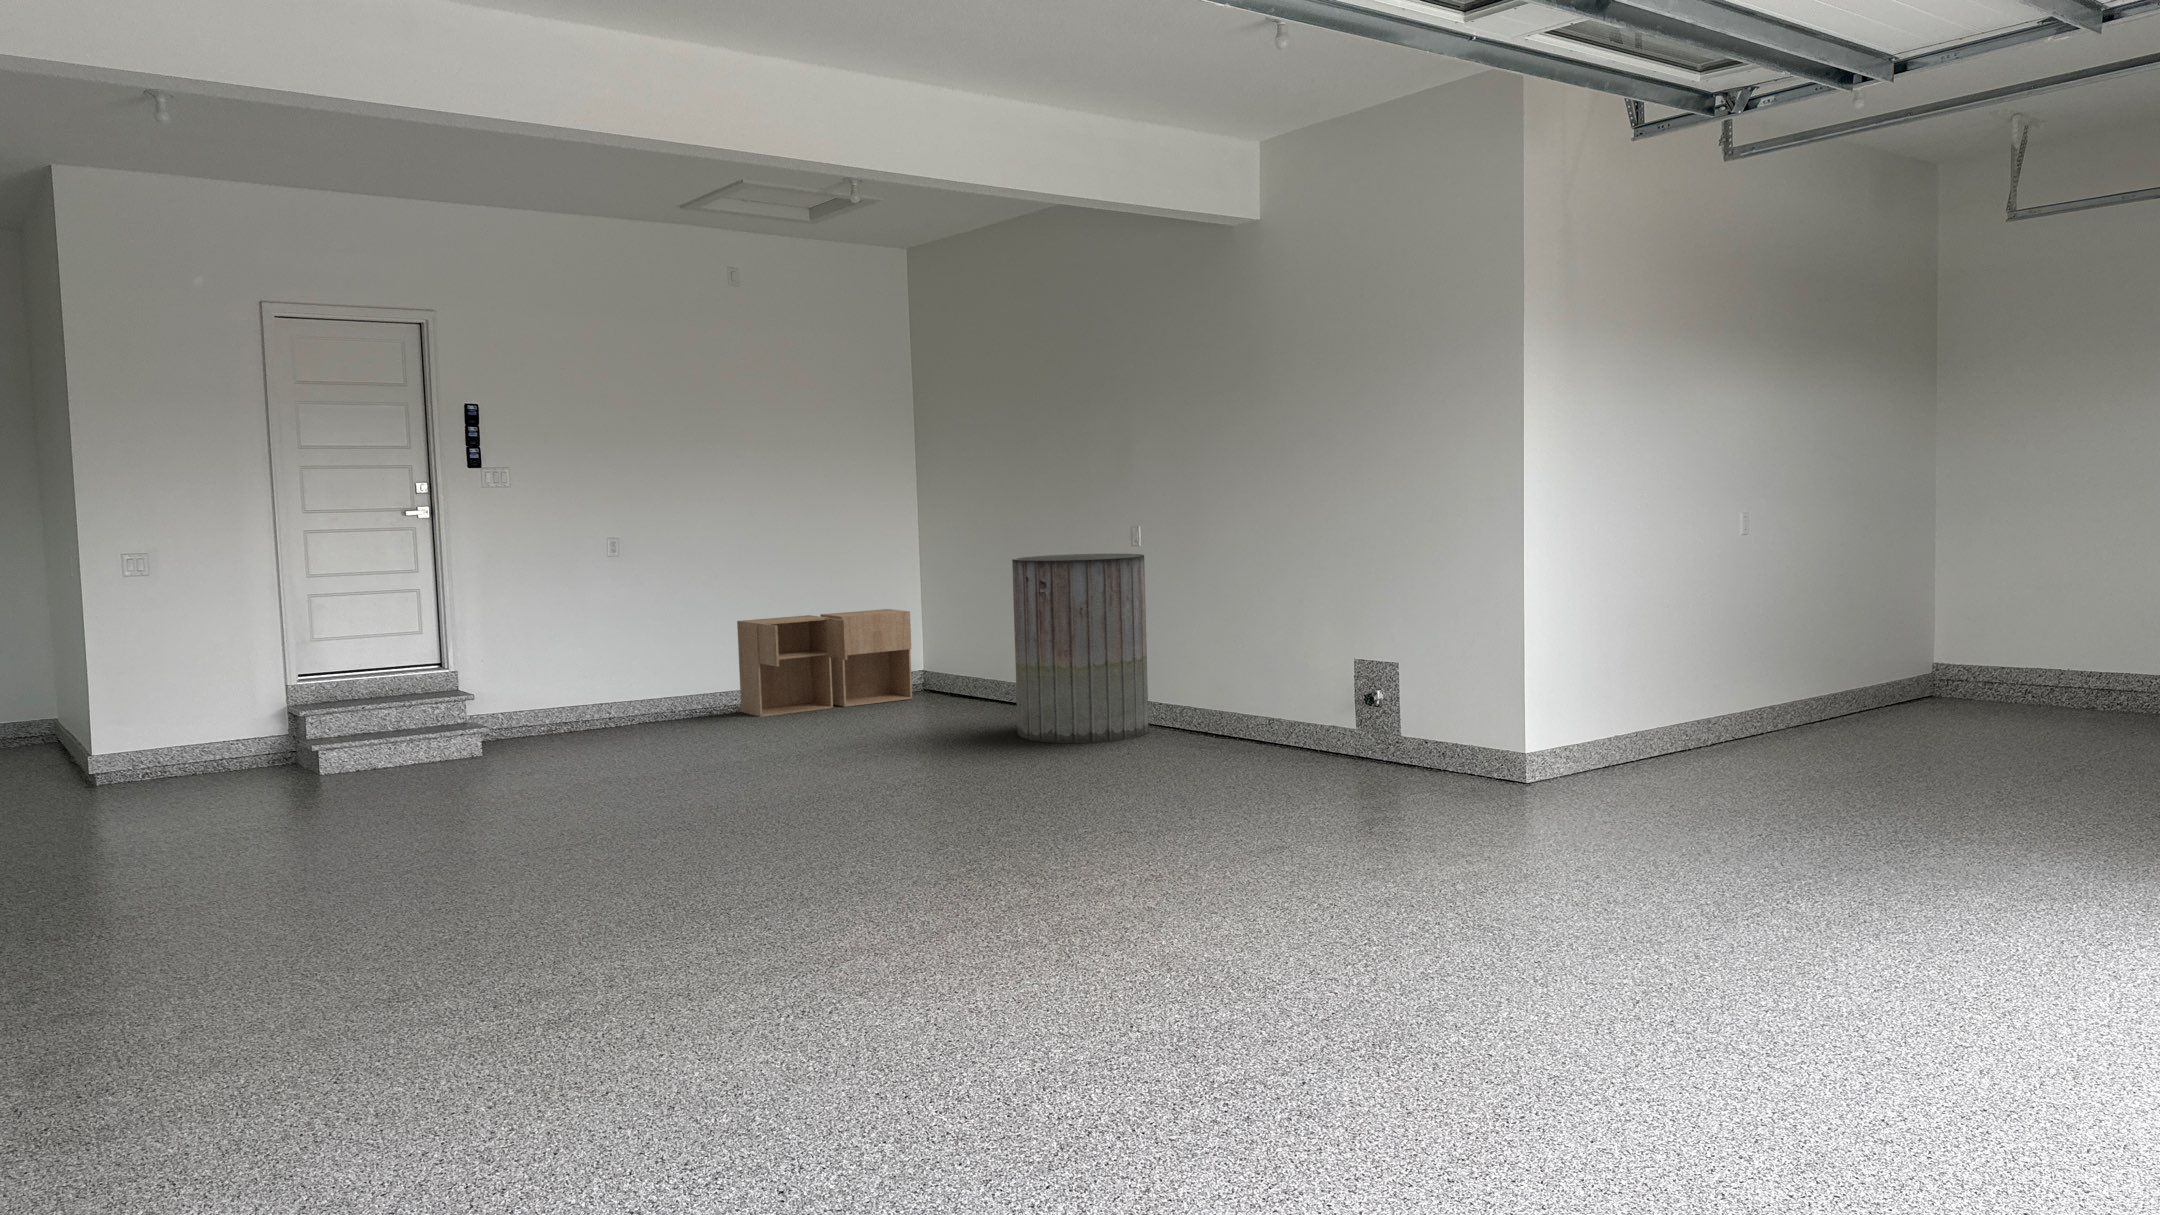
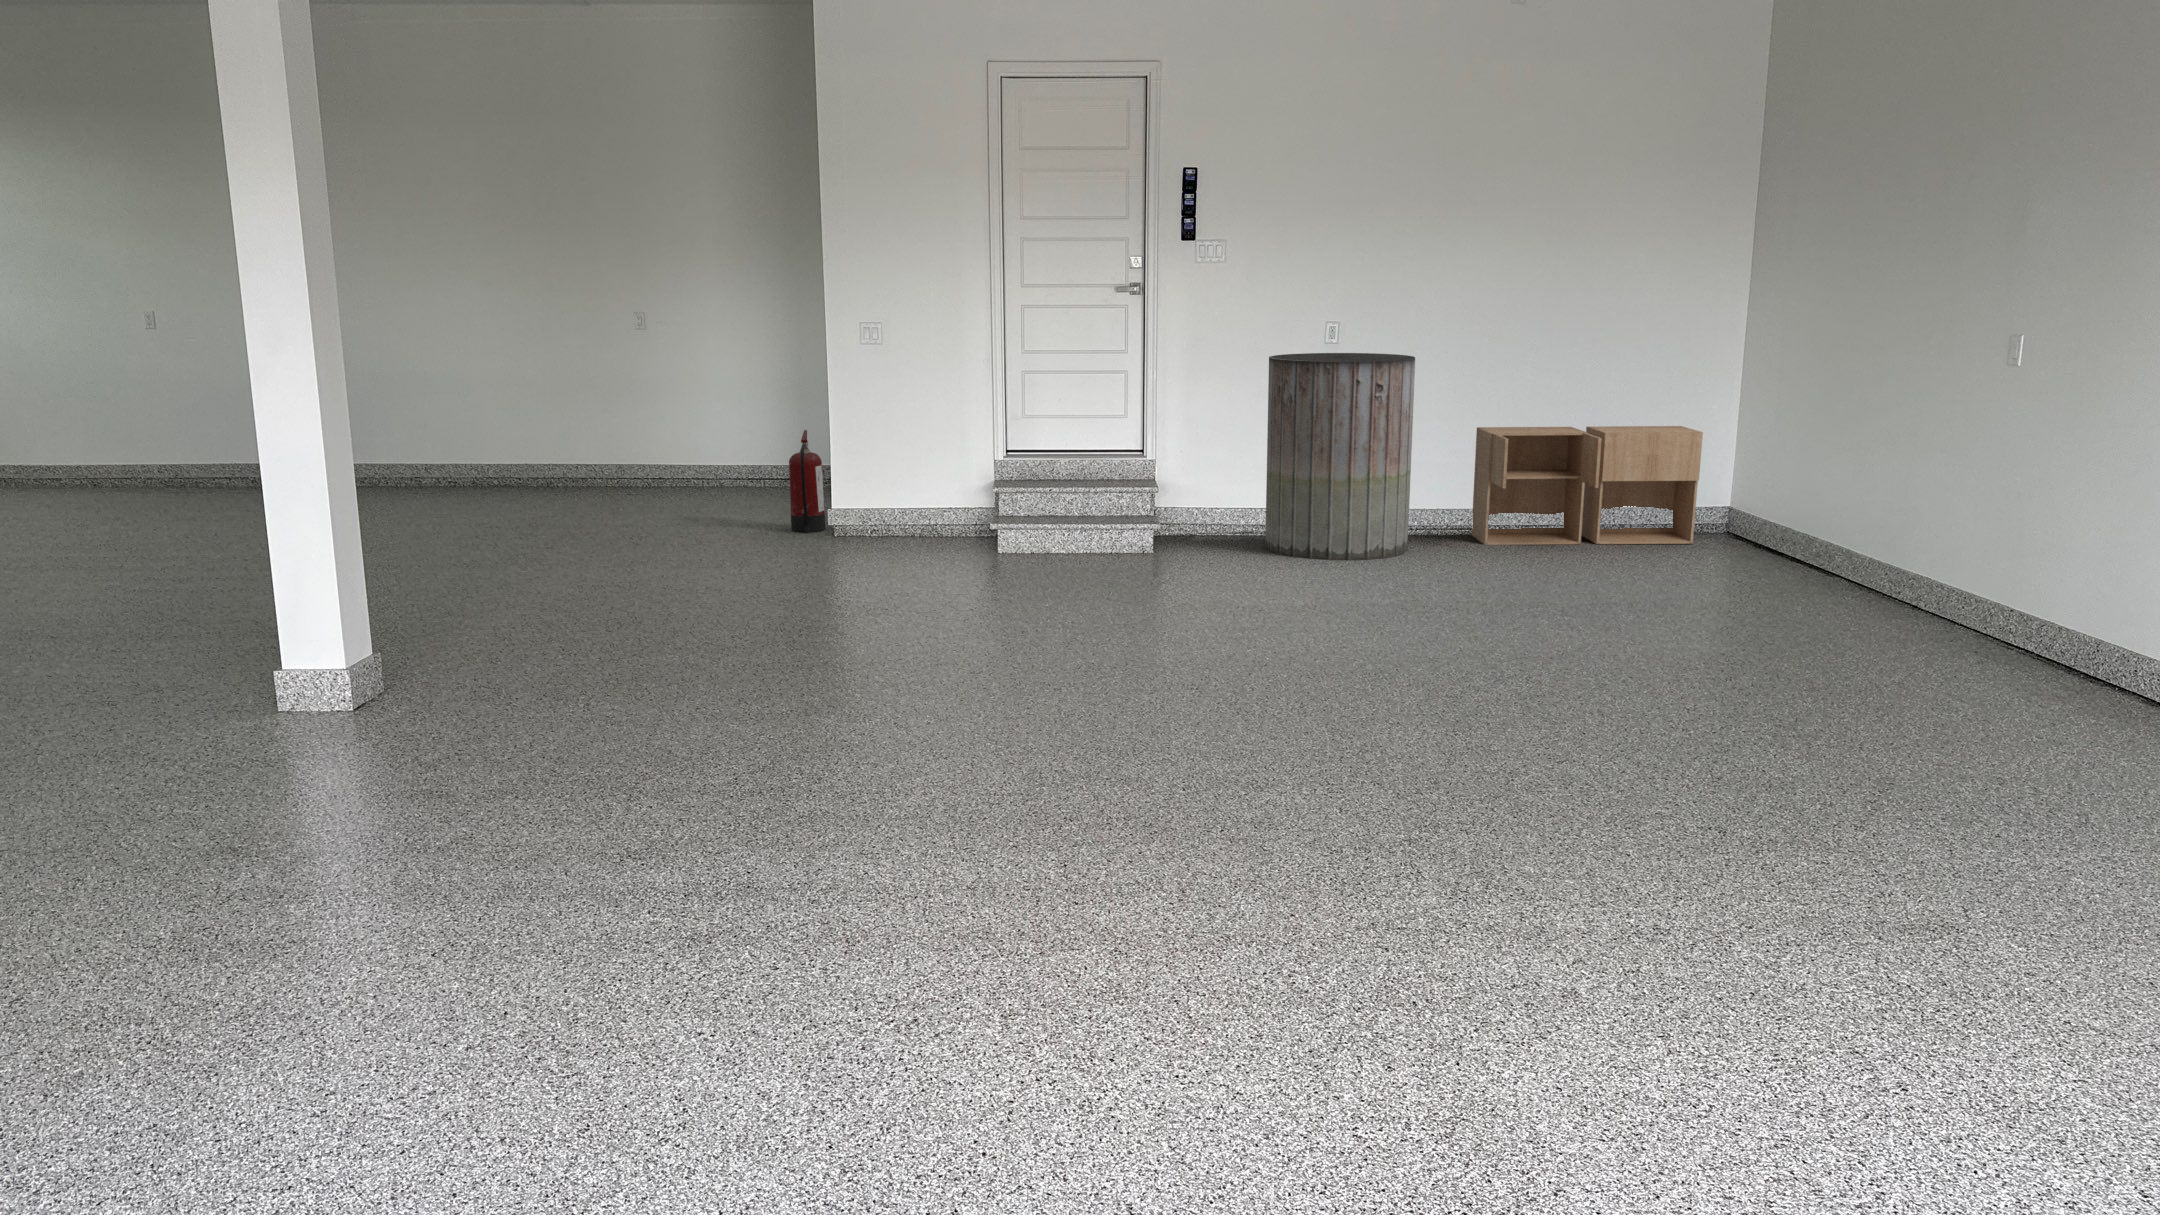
trash can: present [1012,554,1149,743] -> present [1265,353,1415,560]
fire extinguisher: none [26,675,75,786] -> present [789,430,826,533]

